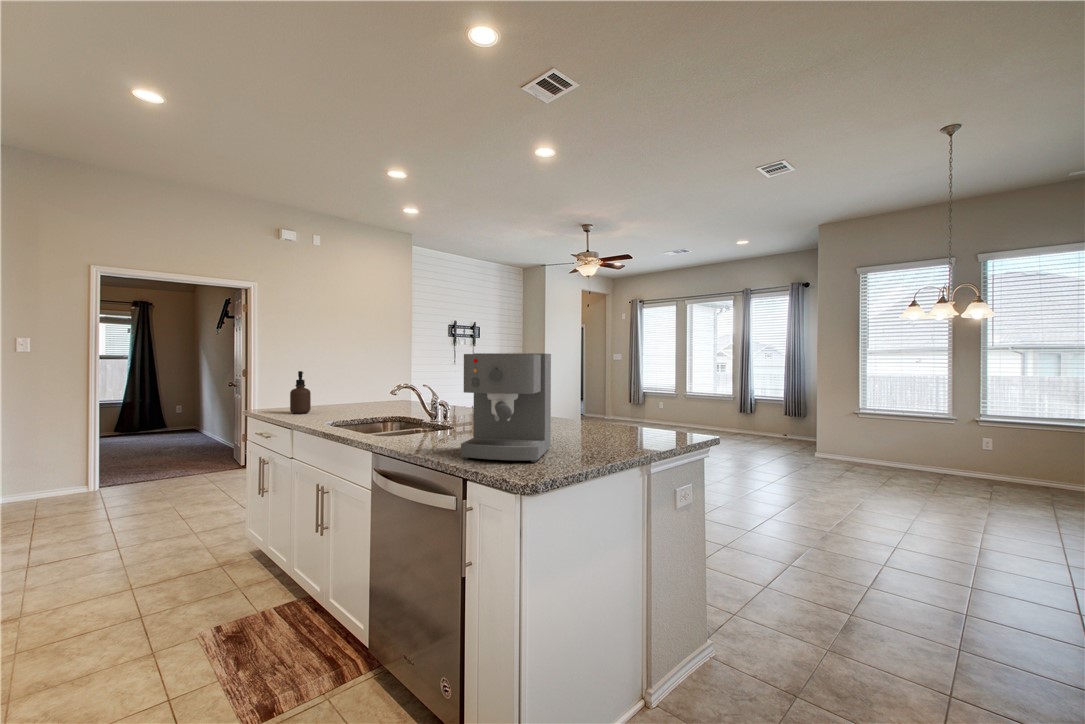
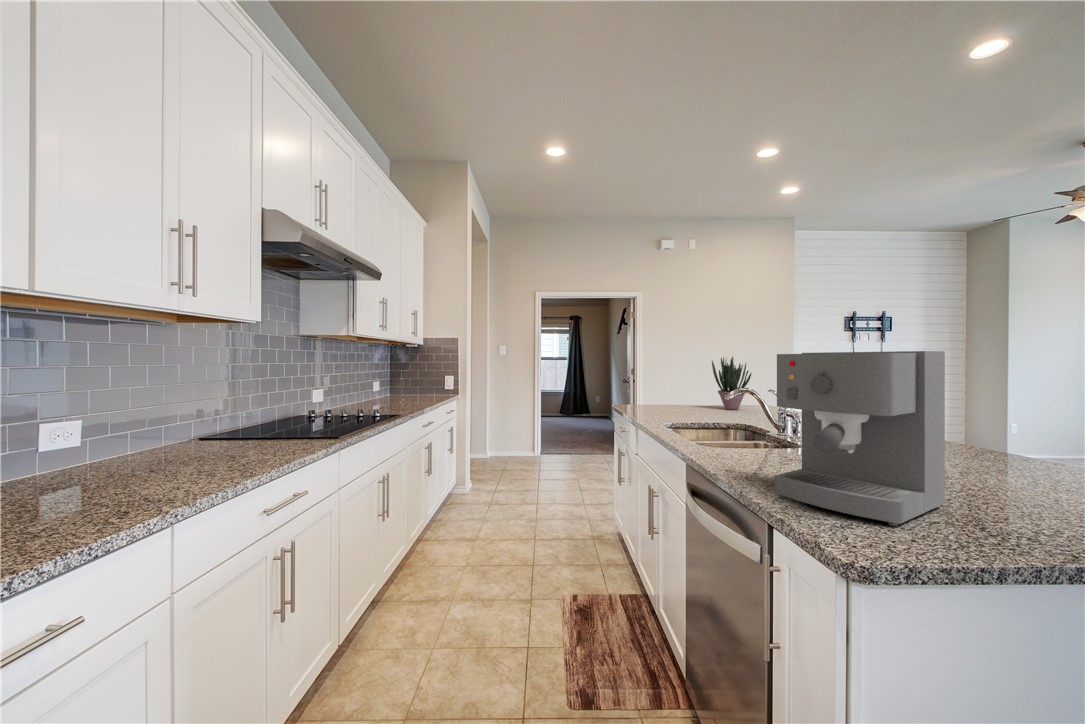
potted plant: none [359,356,395,405] -> present [712,356,752,410]
soap dispenser: present [290,371,311,414] -> none [641,372,659,413]

